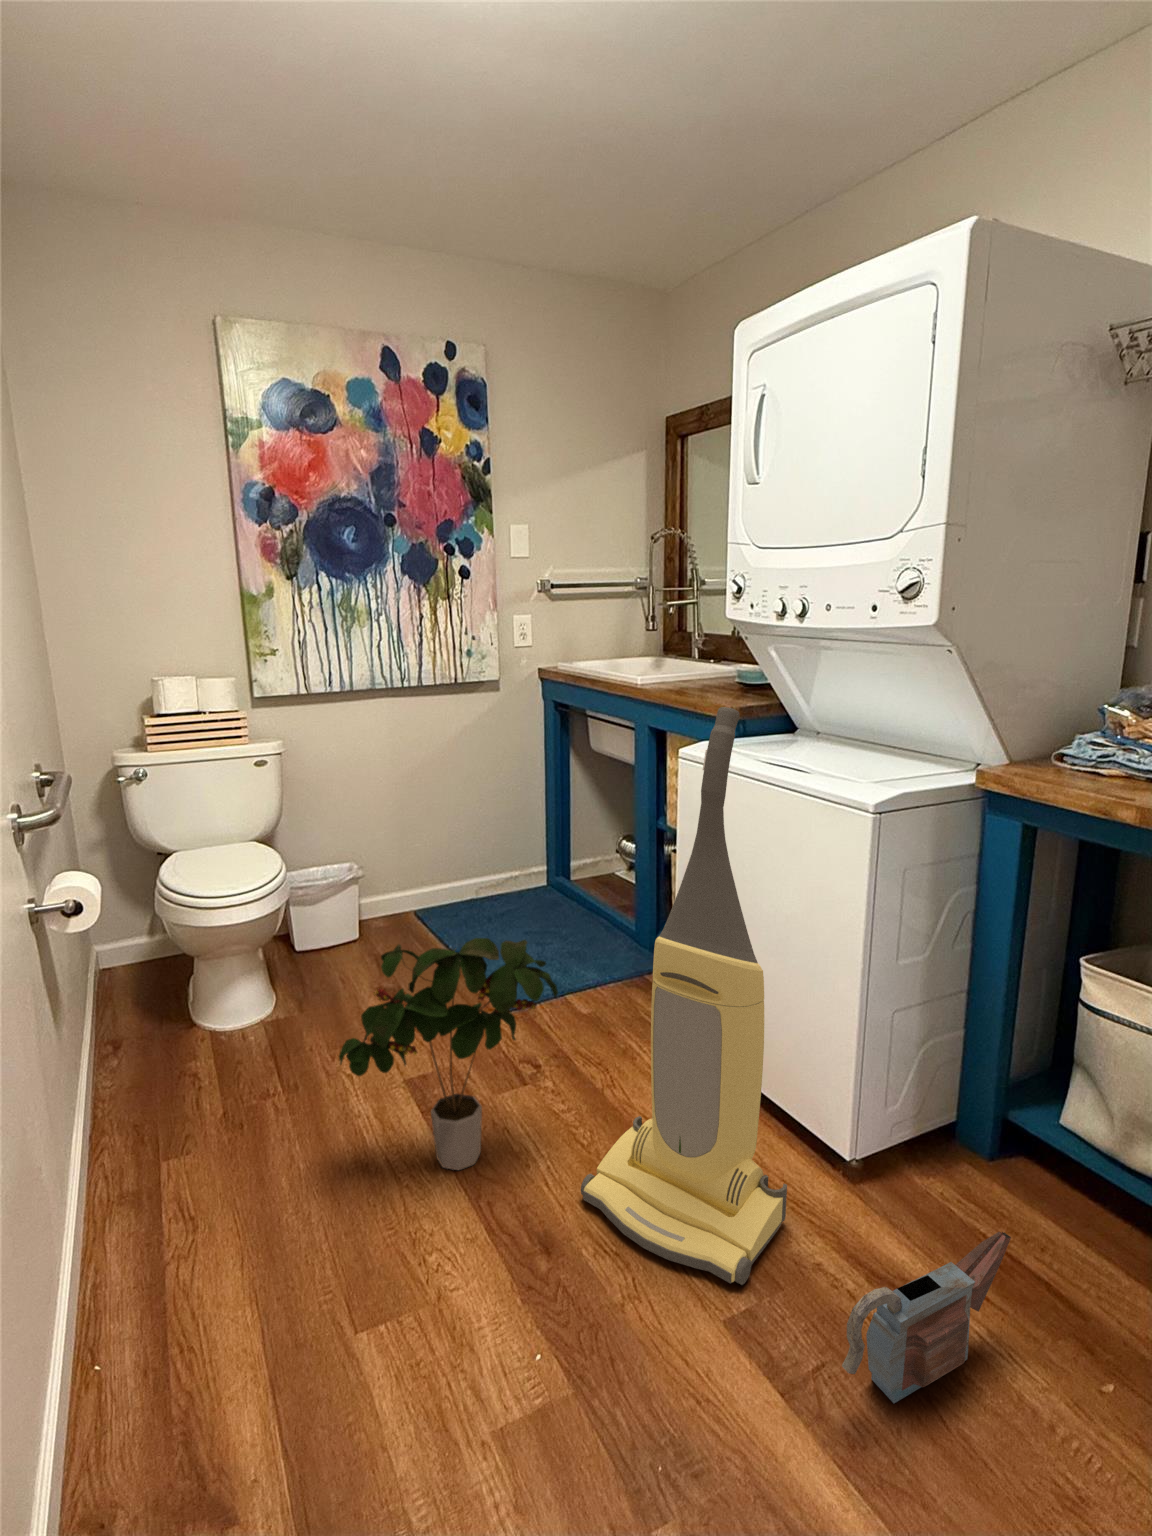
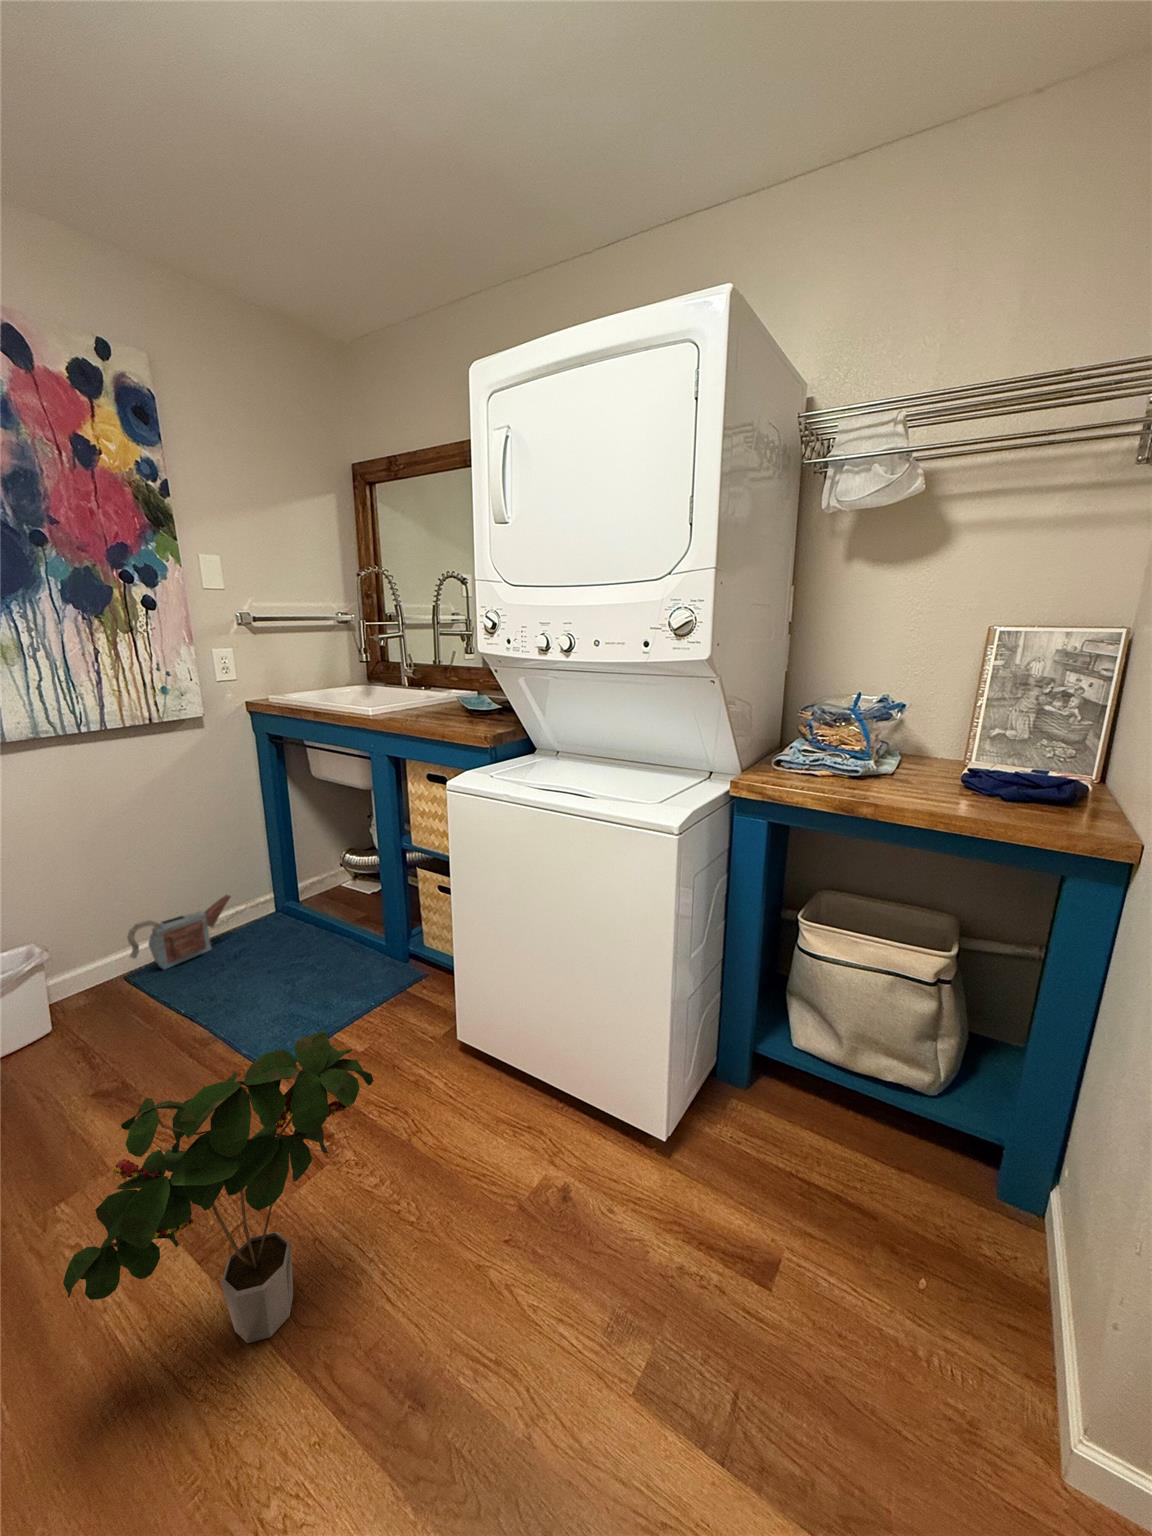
vacuum cleaner: present [581,707,787,1285] -> none [433,750,636,1344]
watering can: present [842,1232,1011,1403] -> present [127,895,230,969]

